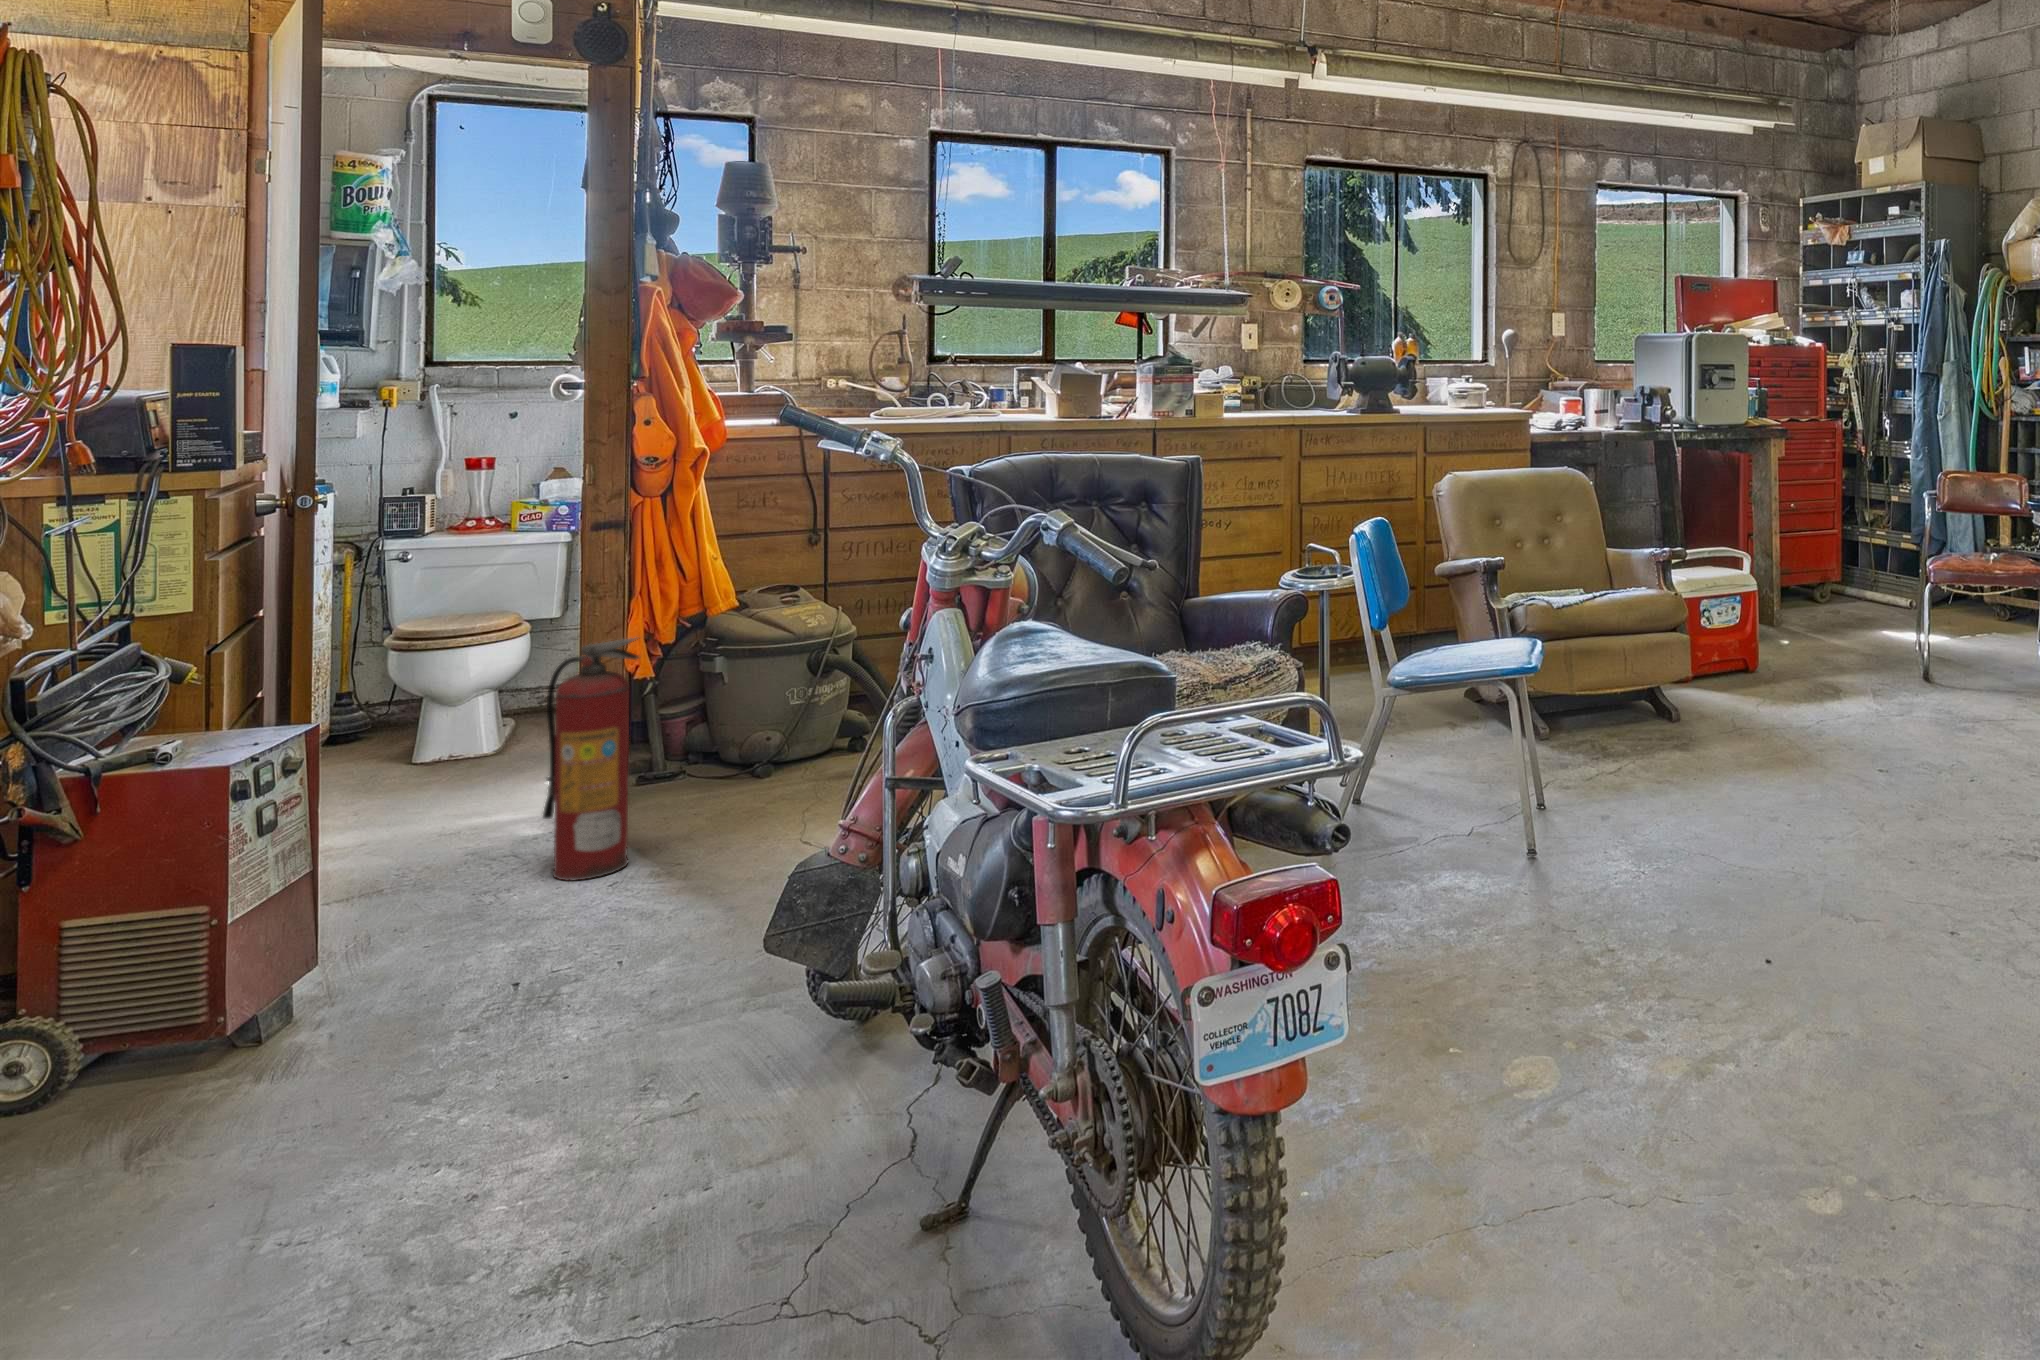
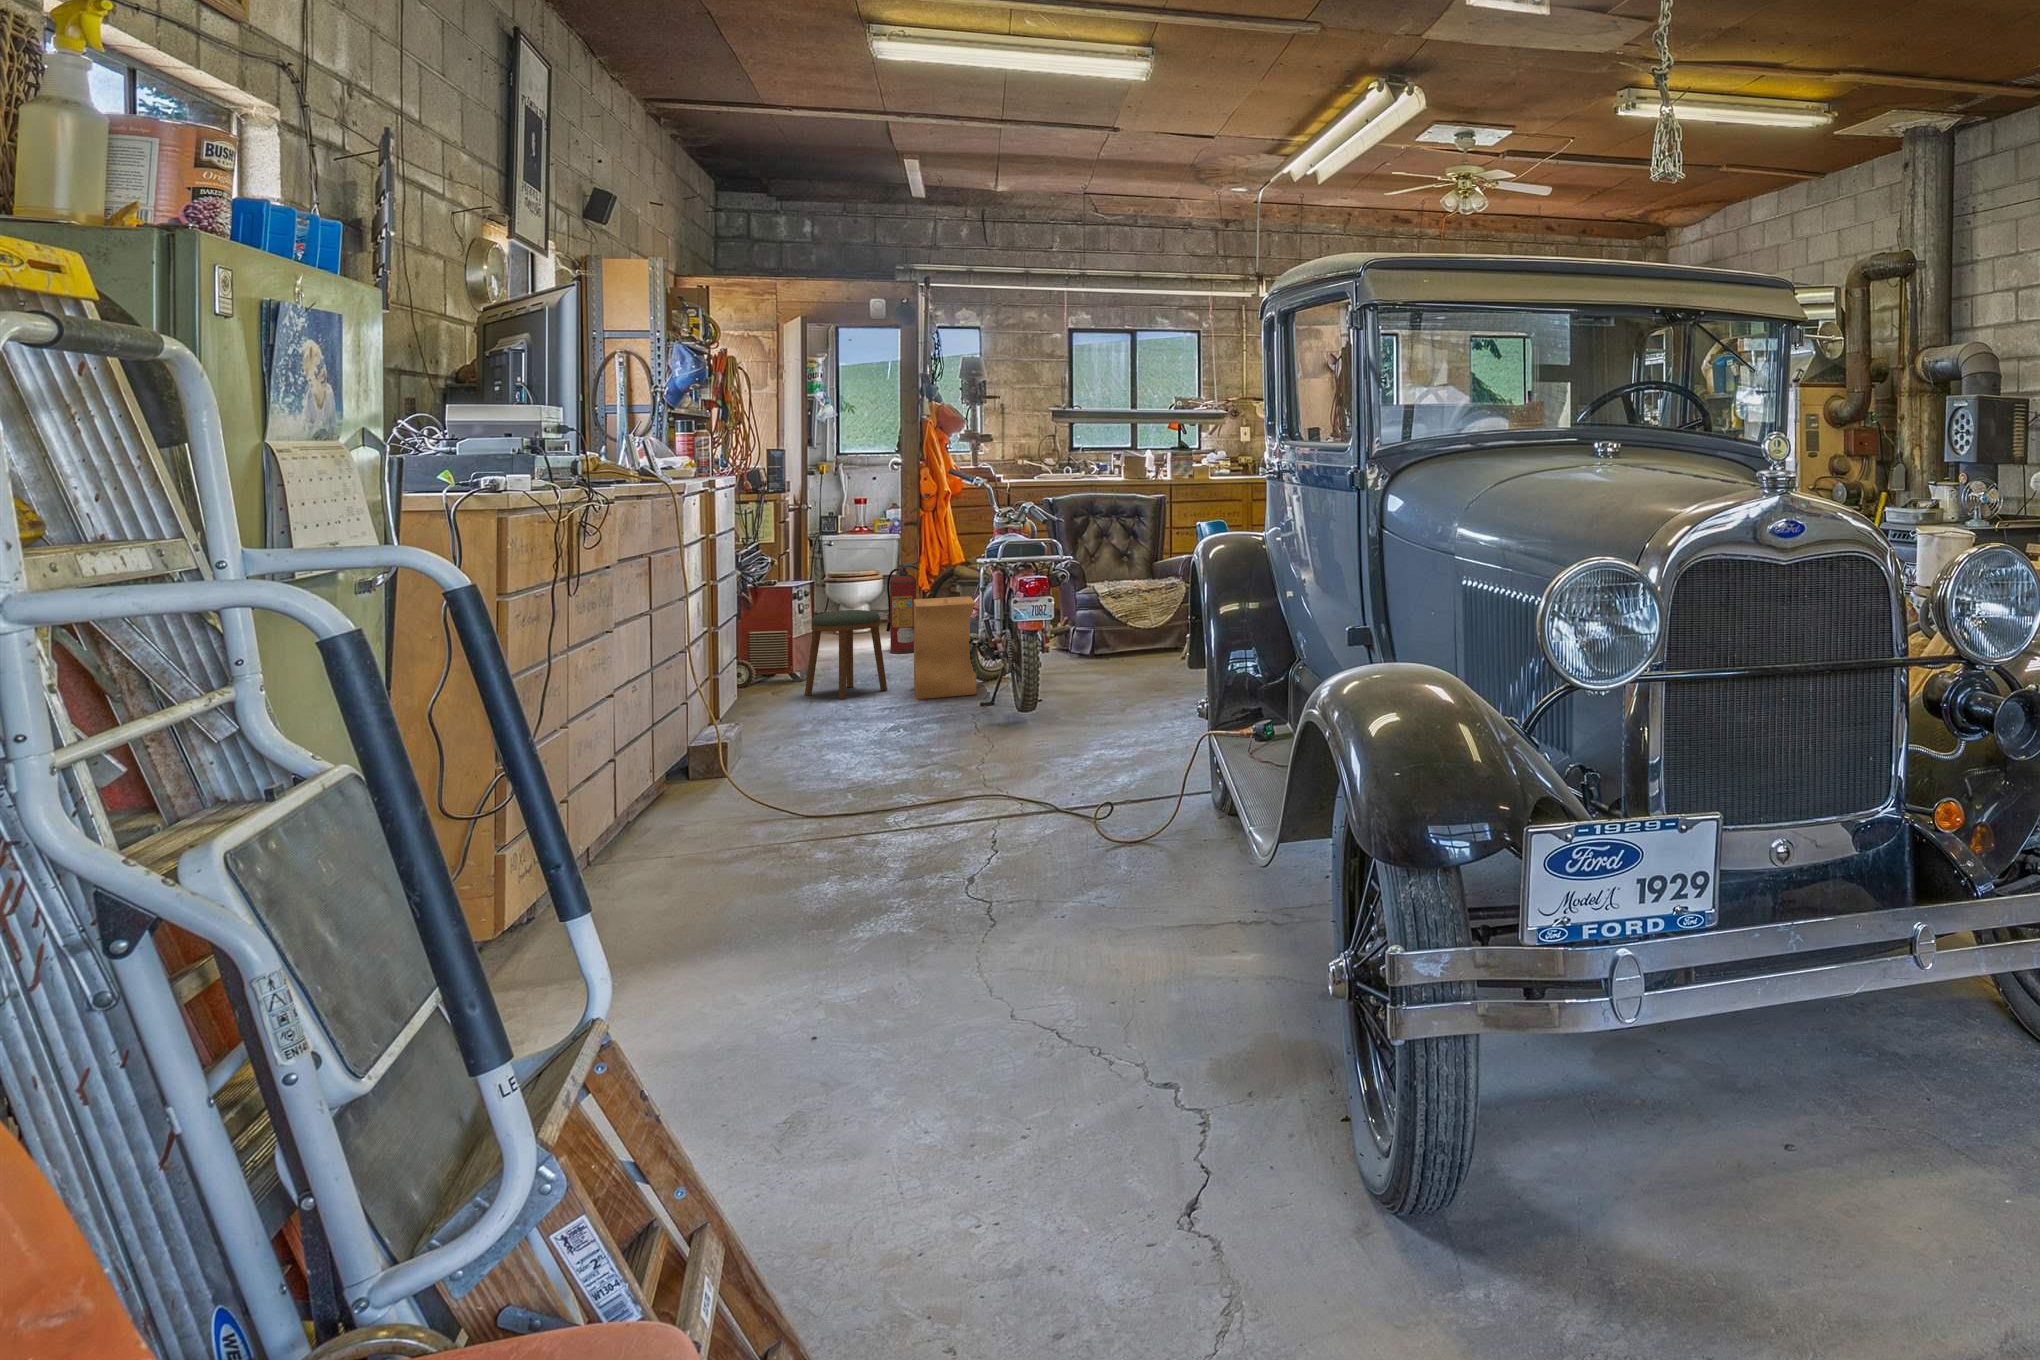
cardboard box: none [647,804,888,1243] -> present [914,596,976,699]
stool: none [215,888,551,1273] -> present [805,610,887,699]

